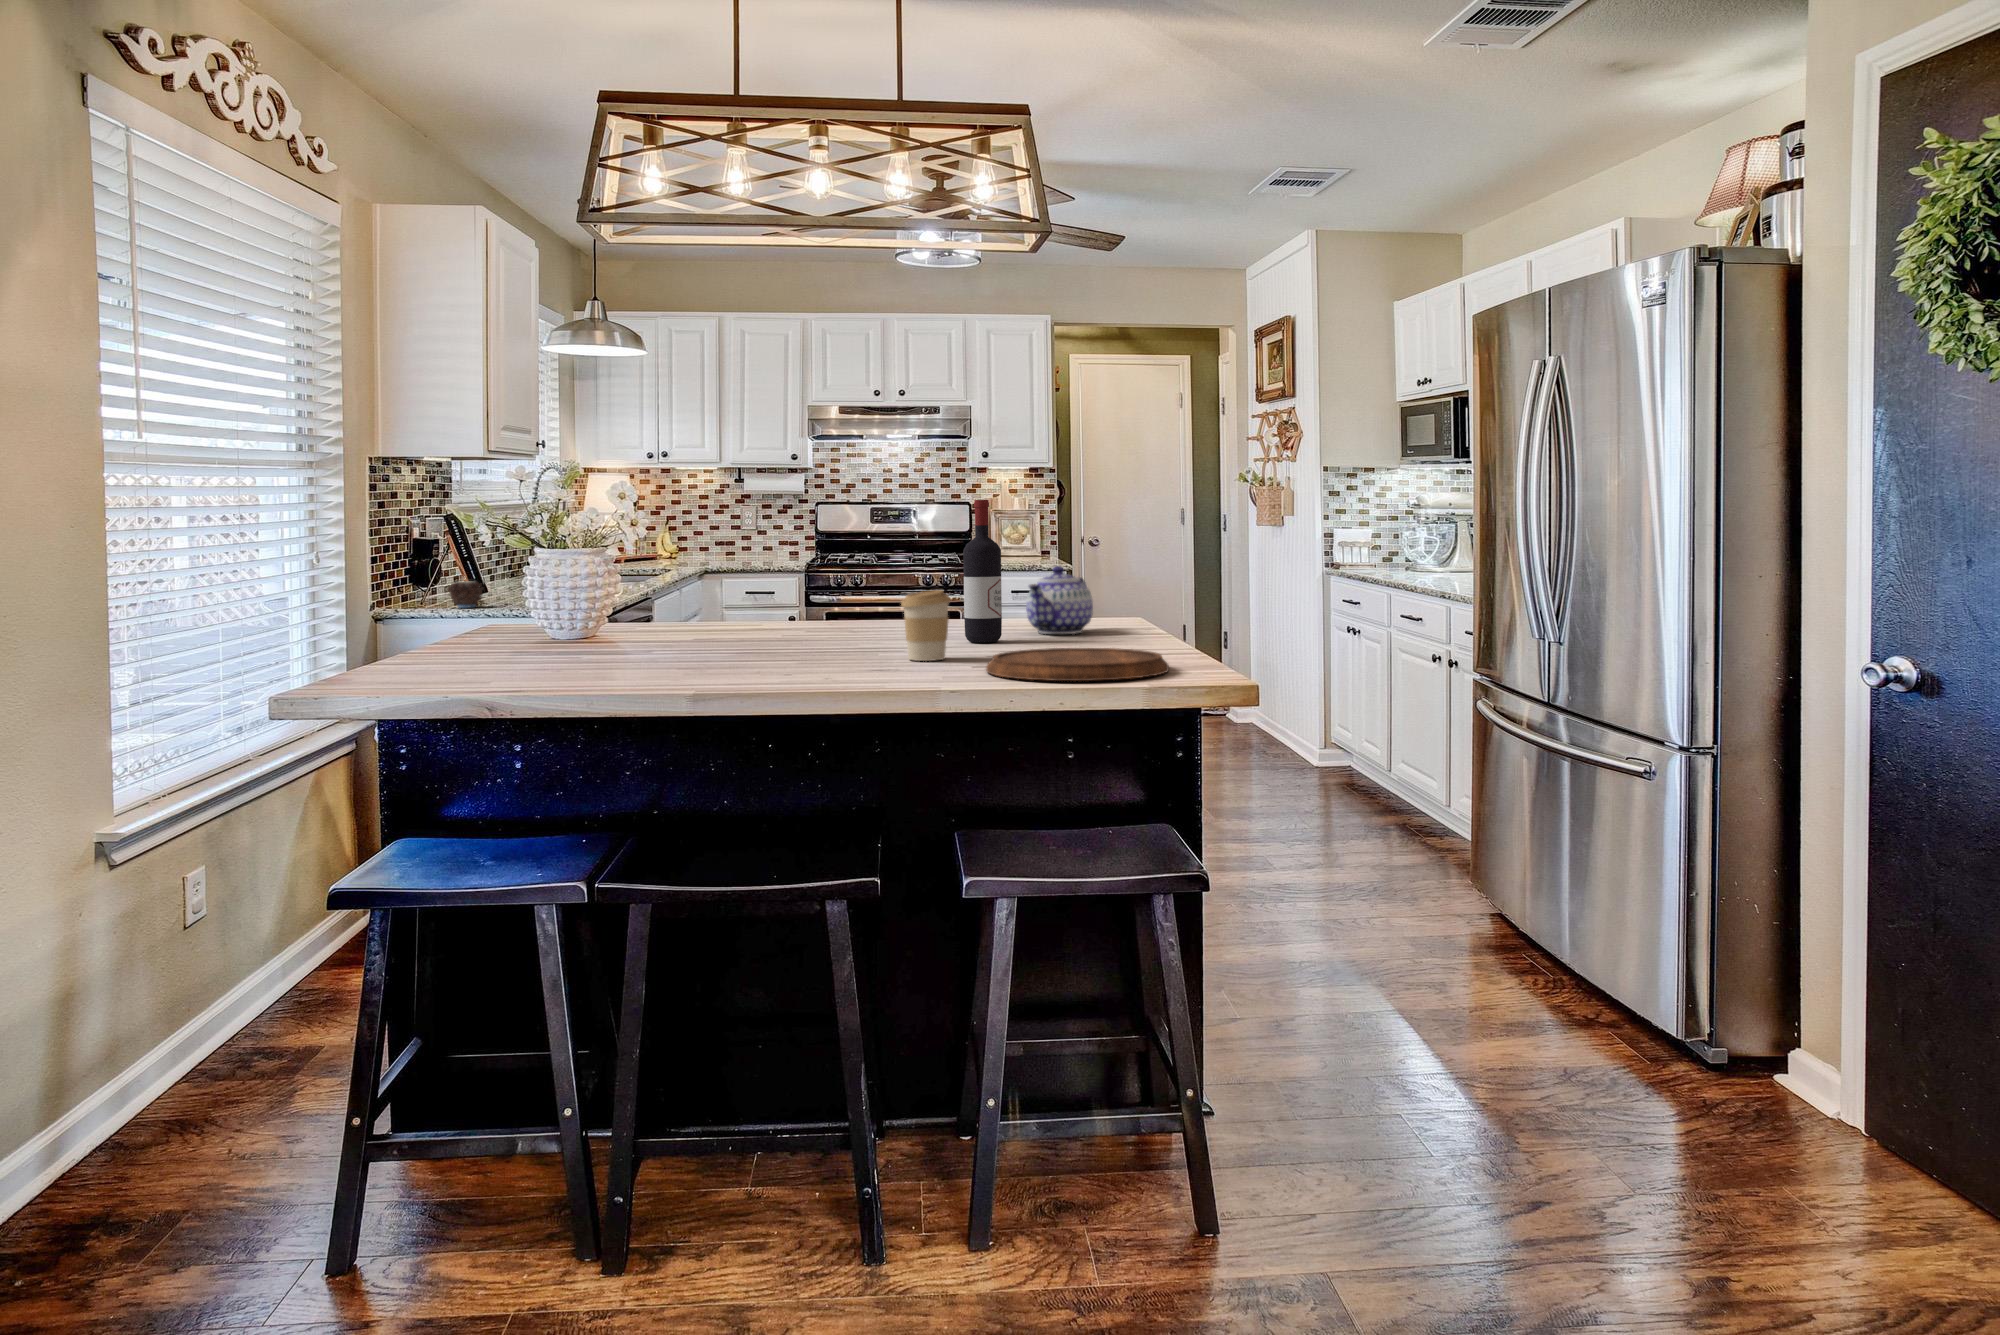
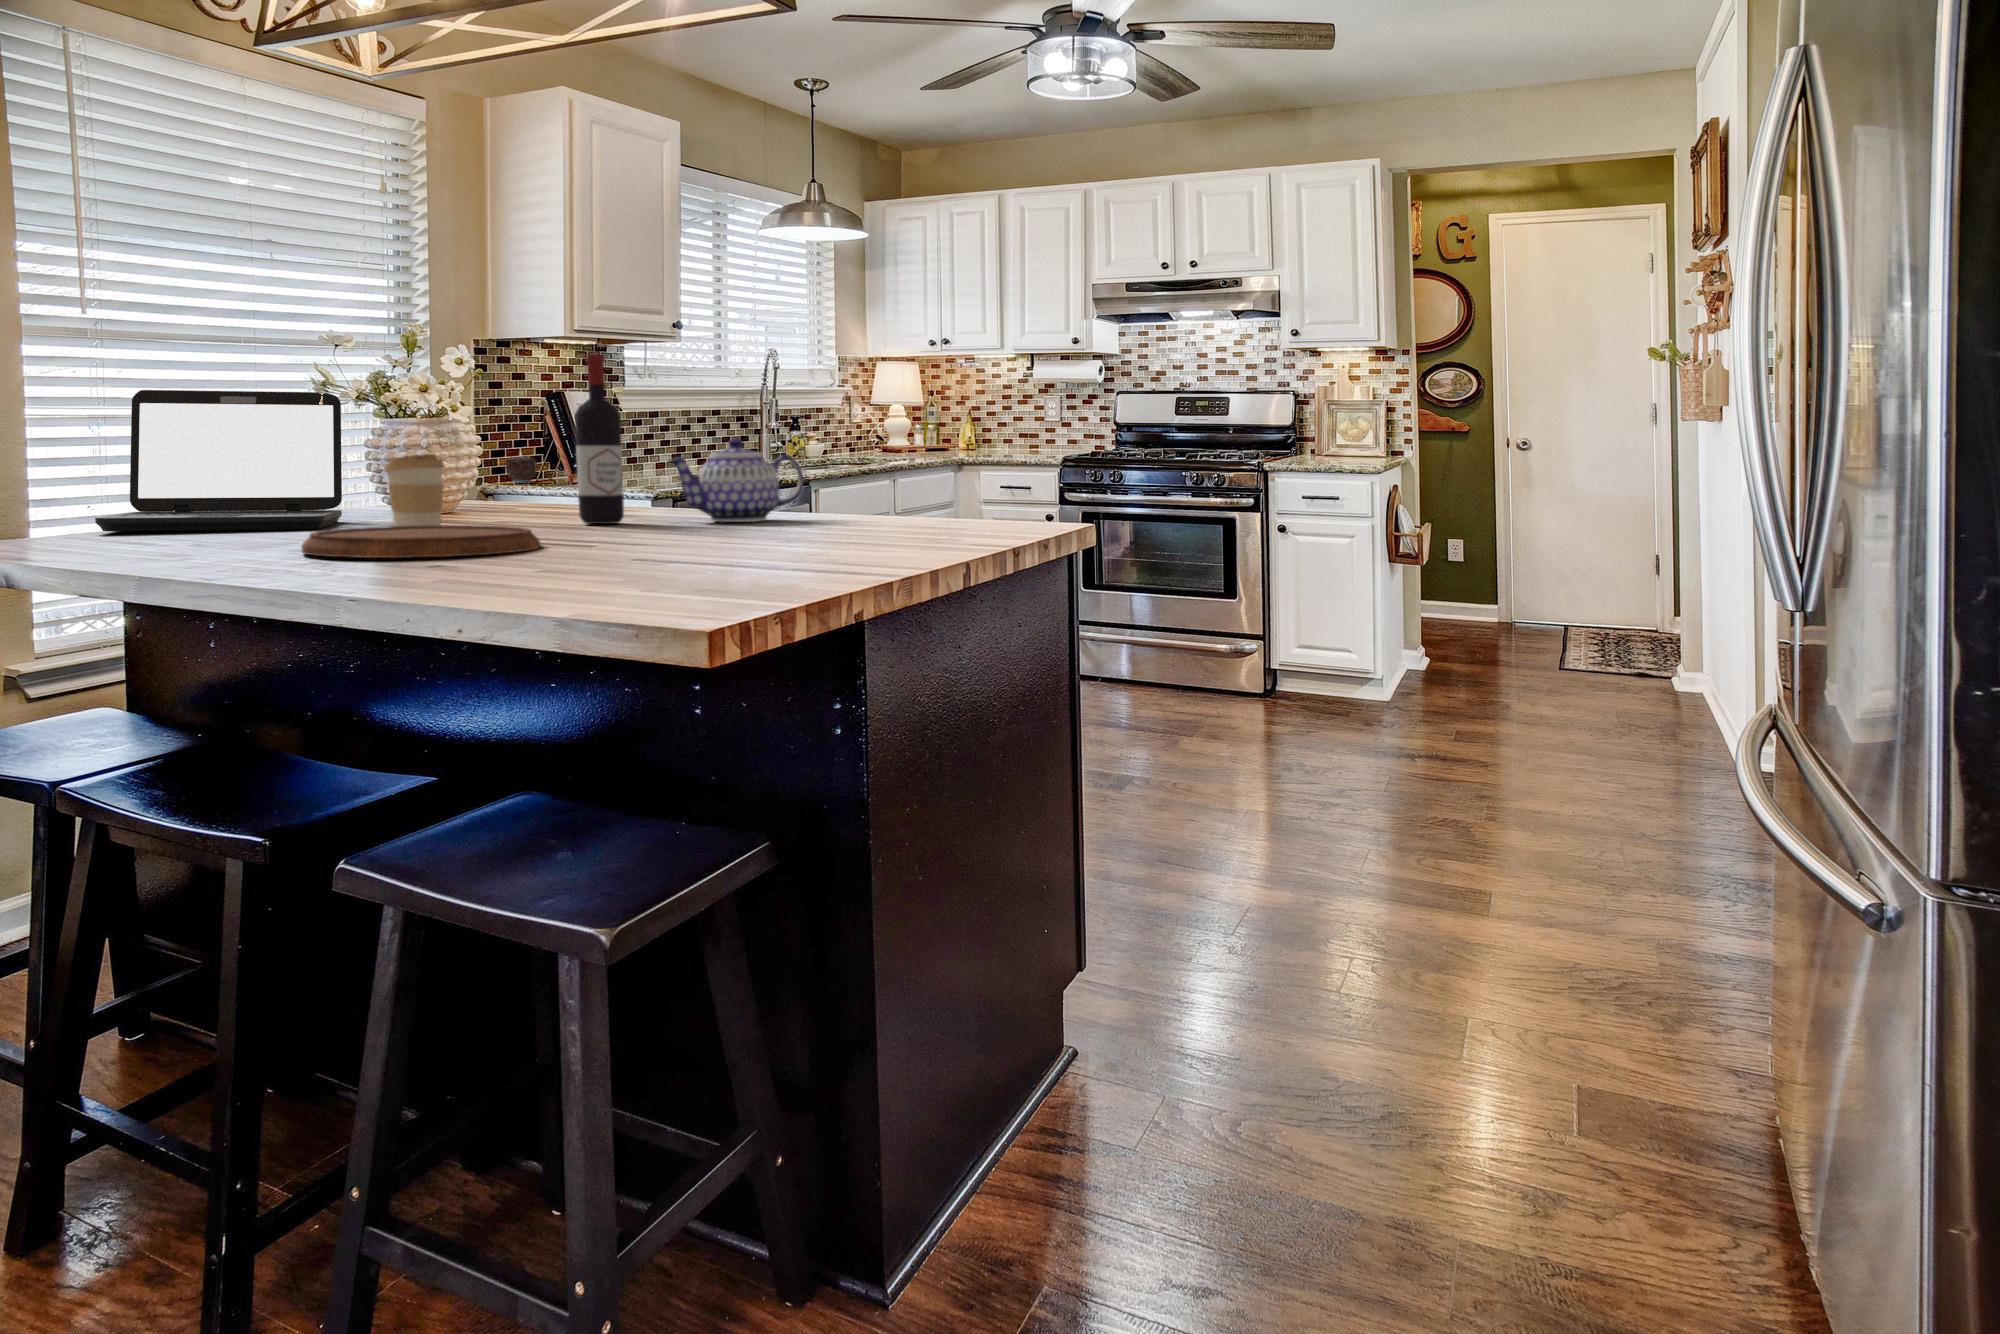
laptop: none [553,534,805,678] -> present [95,390,342,531]

